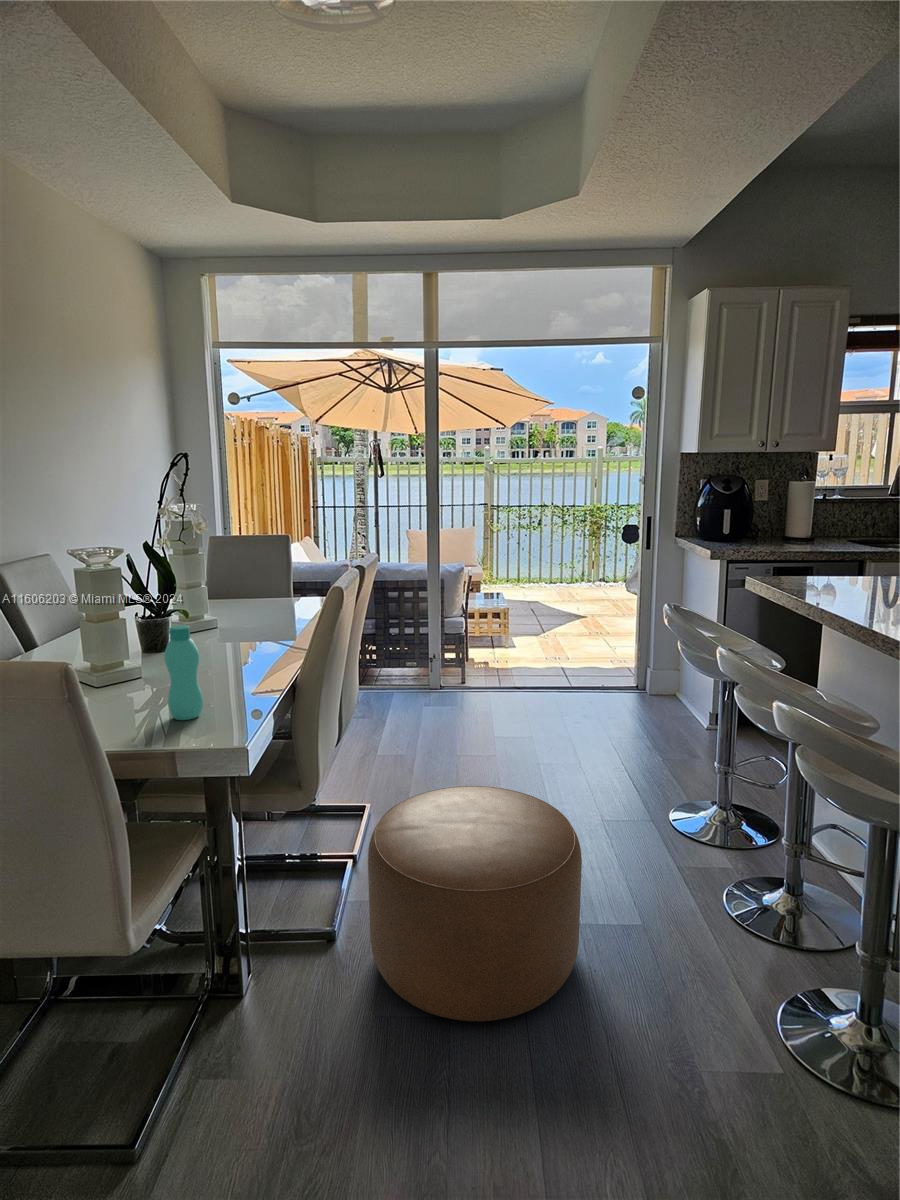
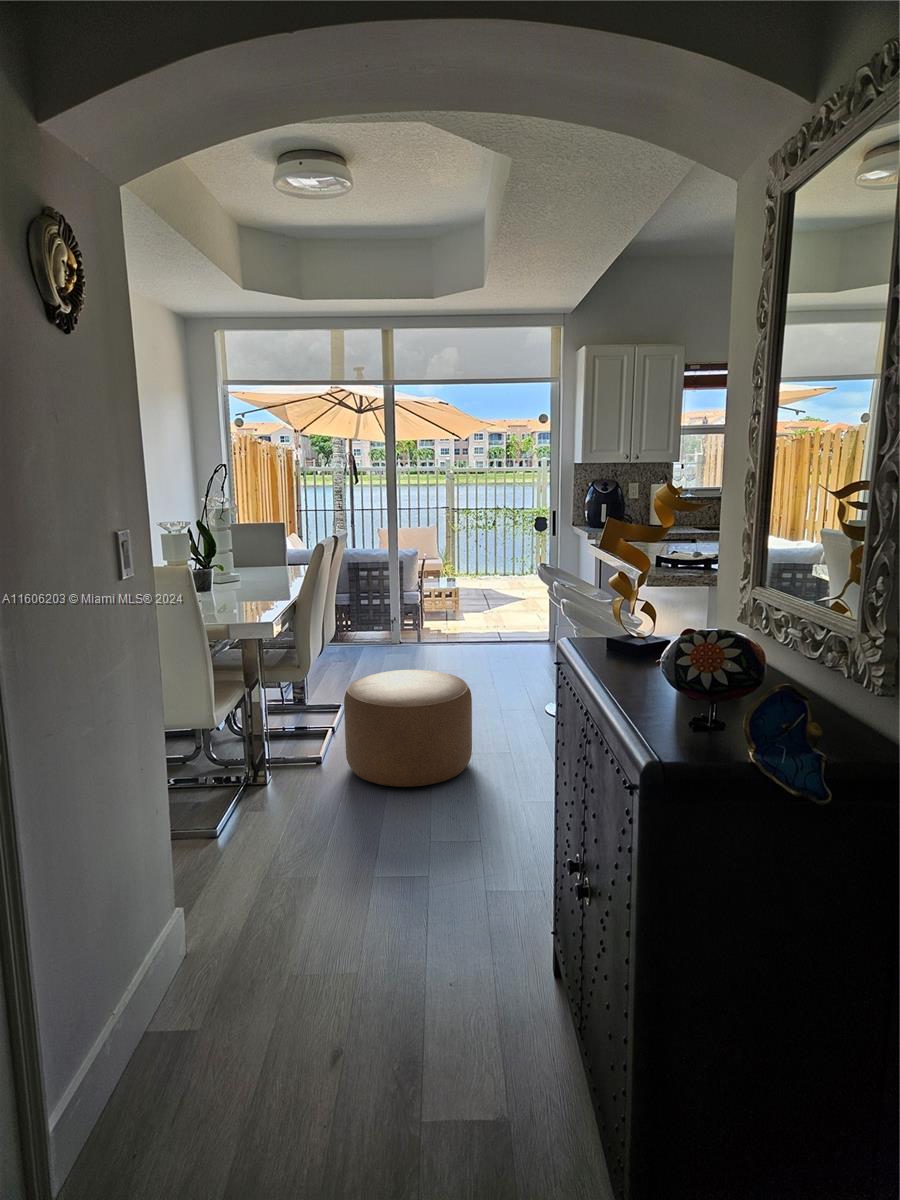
bottle: present [164,625,203,720] -> none [227,558,249,612]

